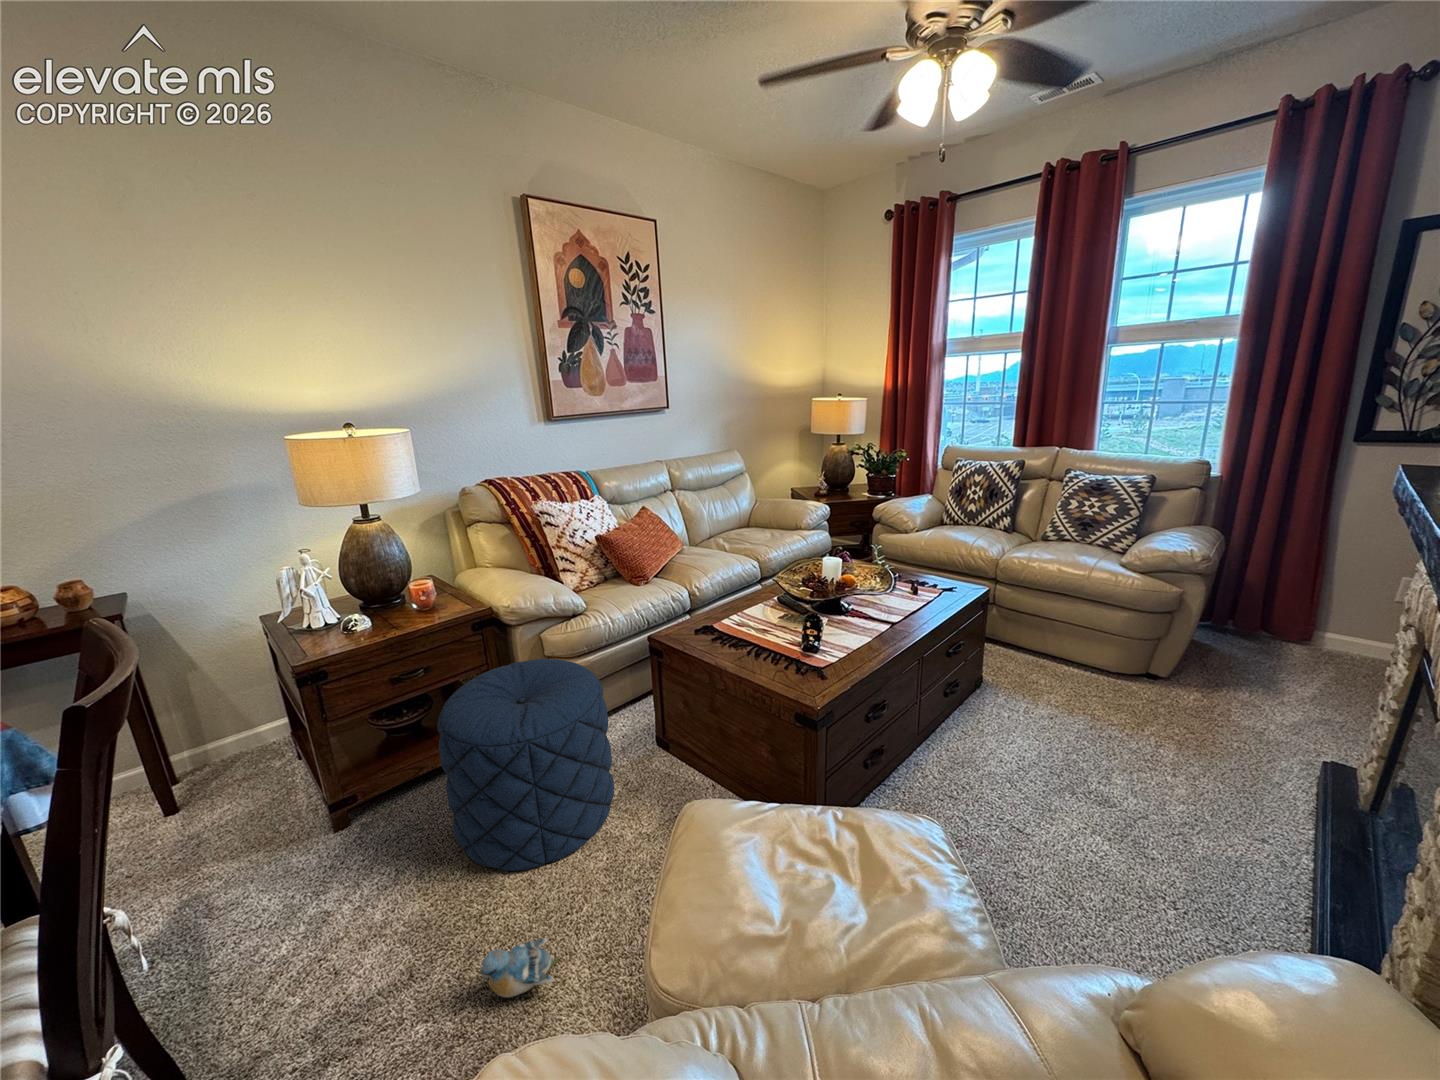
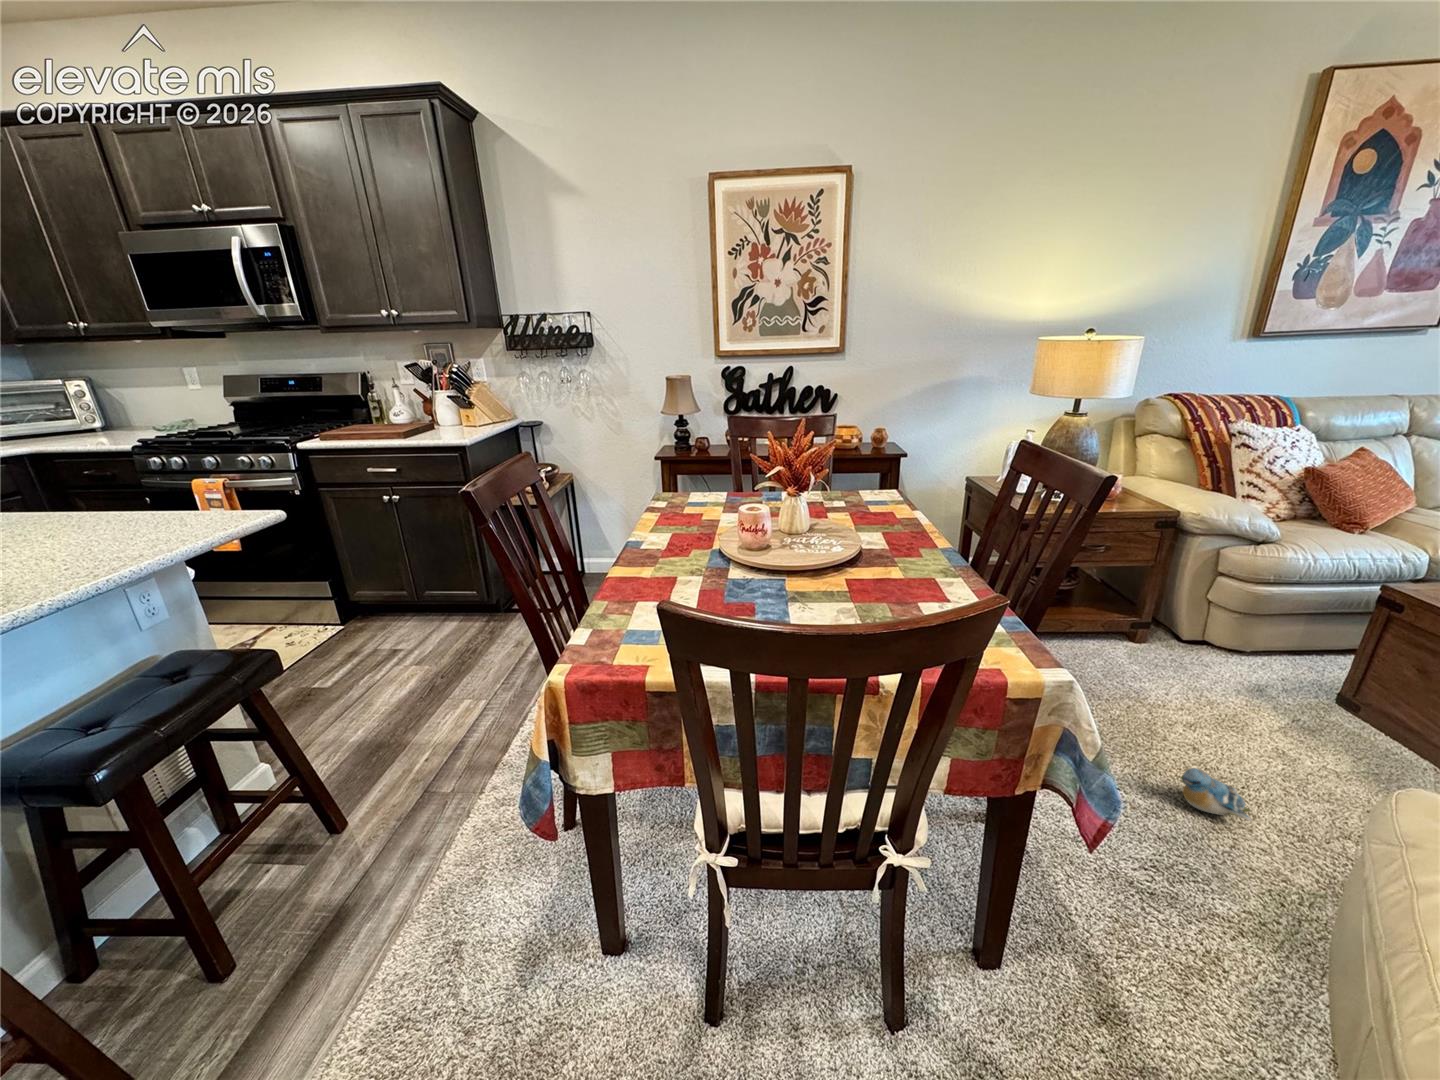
pouf: present [437,659,614,871] -> none [1114,563,1328,746]

